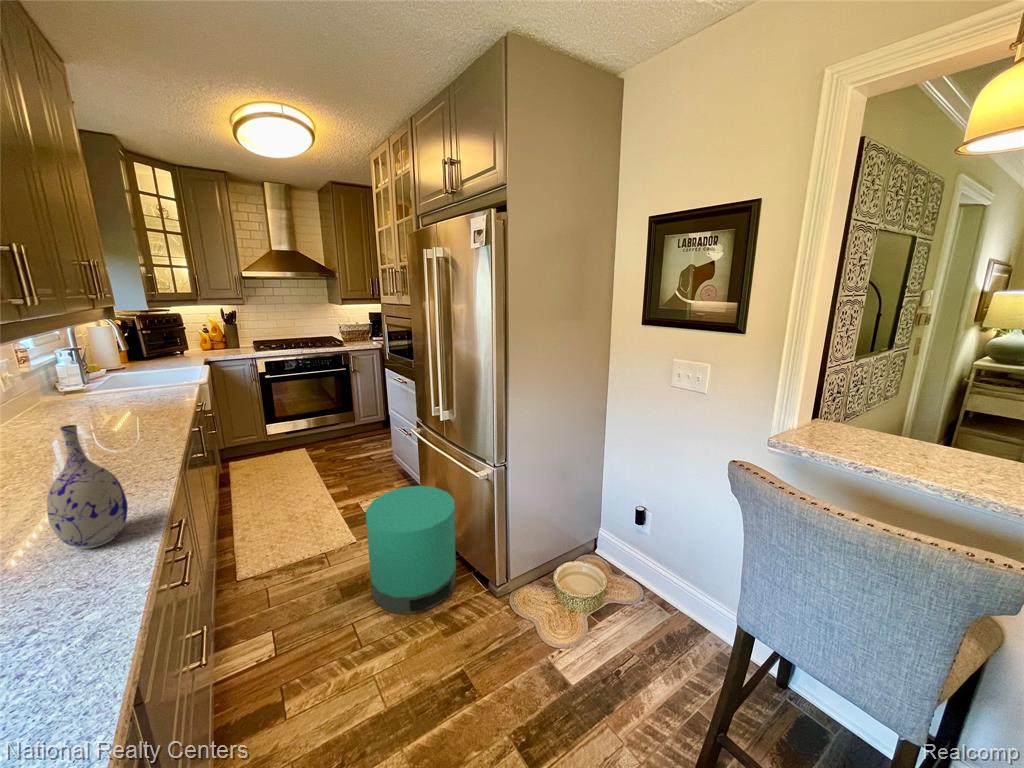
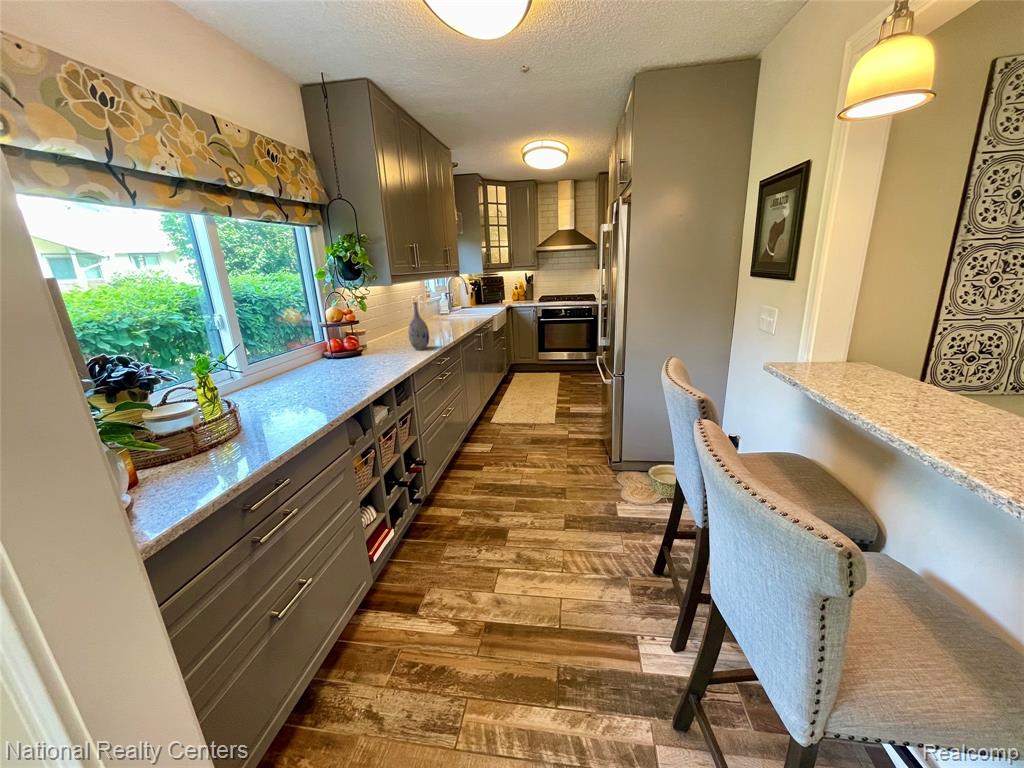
trash can: present [366,486,456,614] -> none [543,387,602,462]

